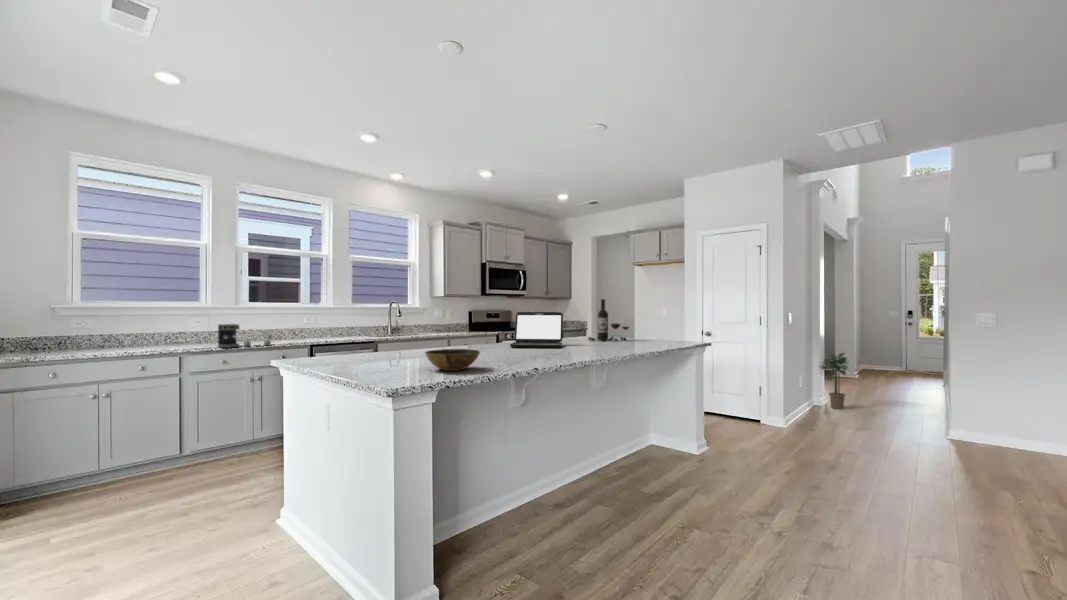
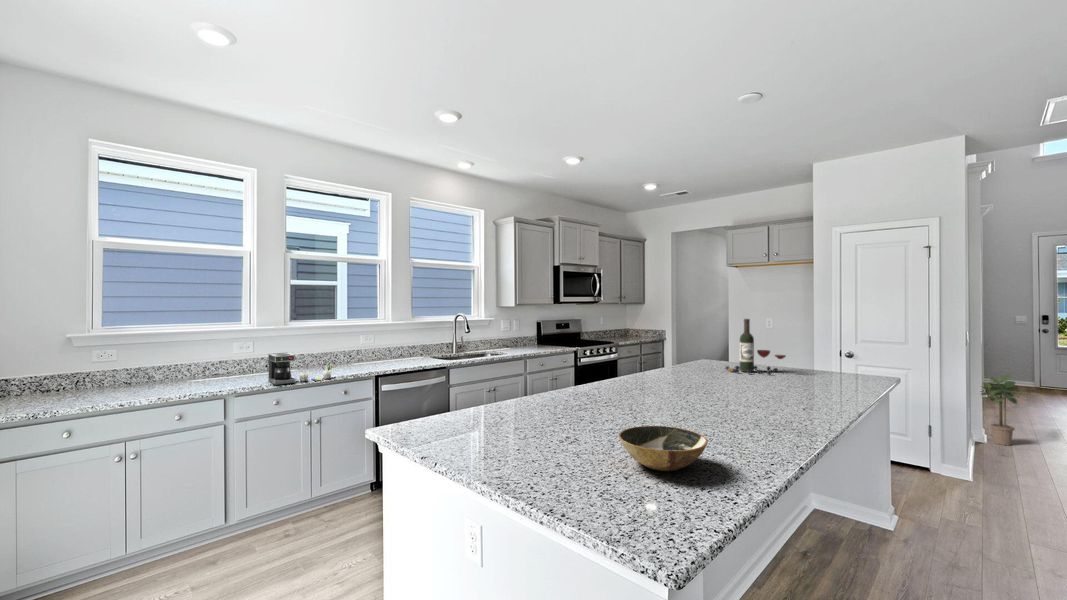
laptop: present [510,312,563,348] -> none [650,340,724,393]

